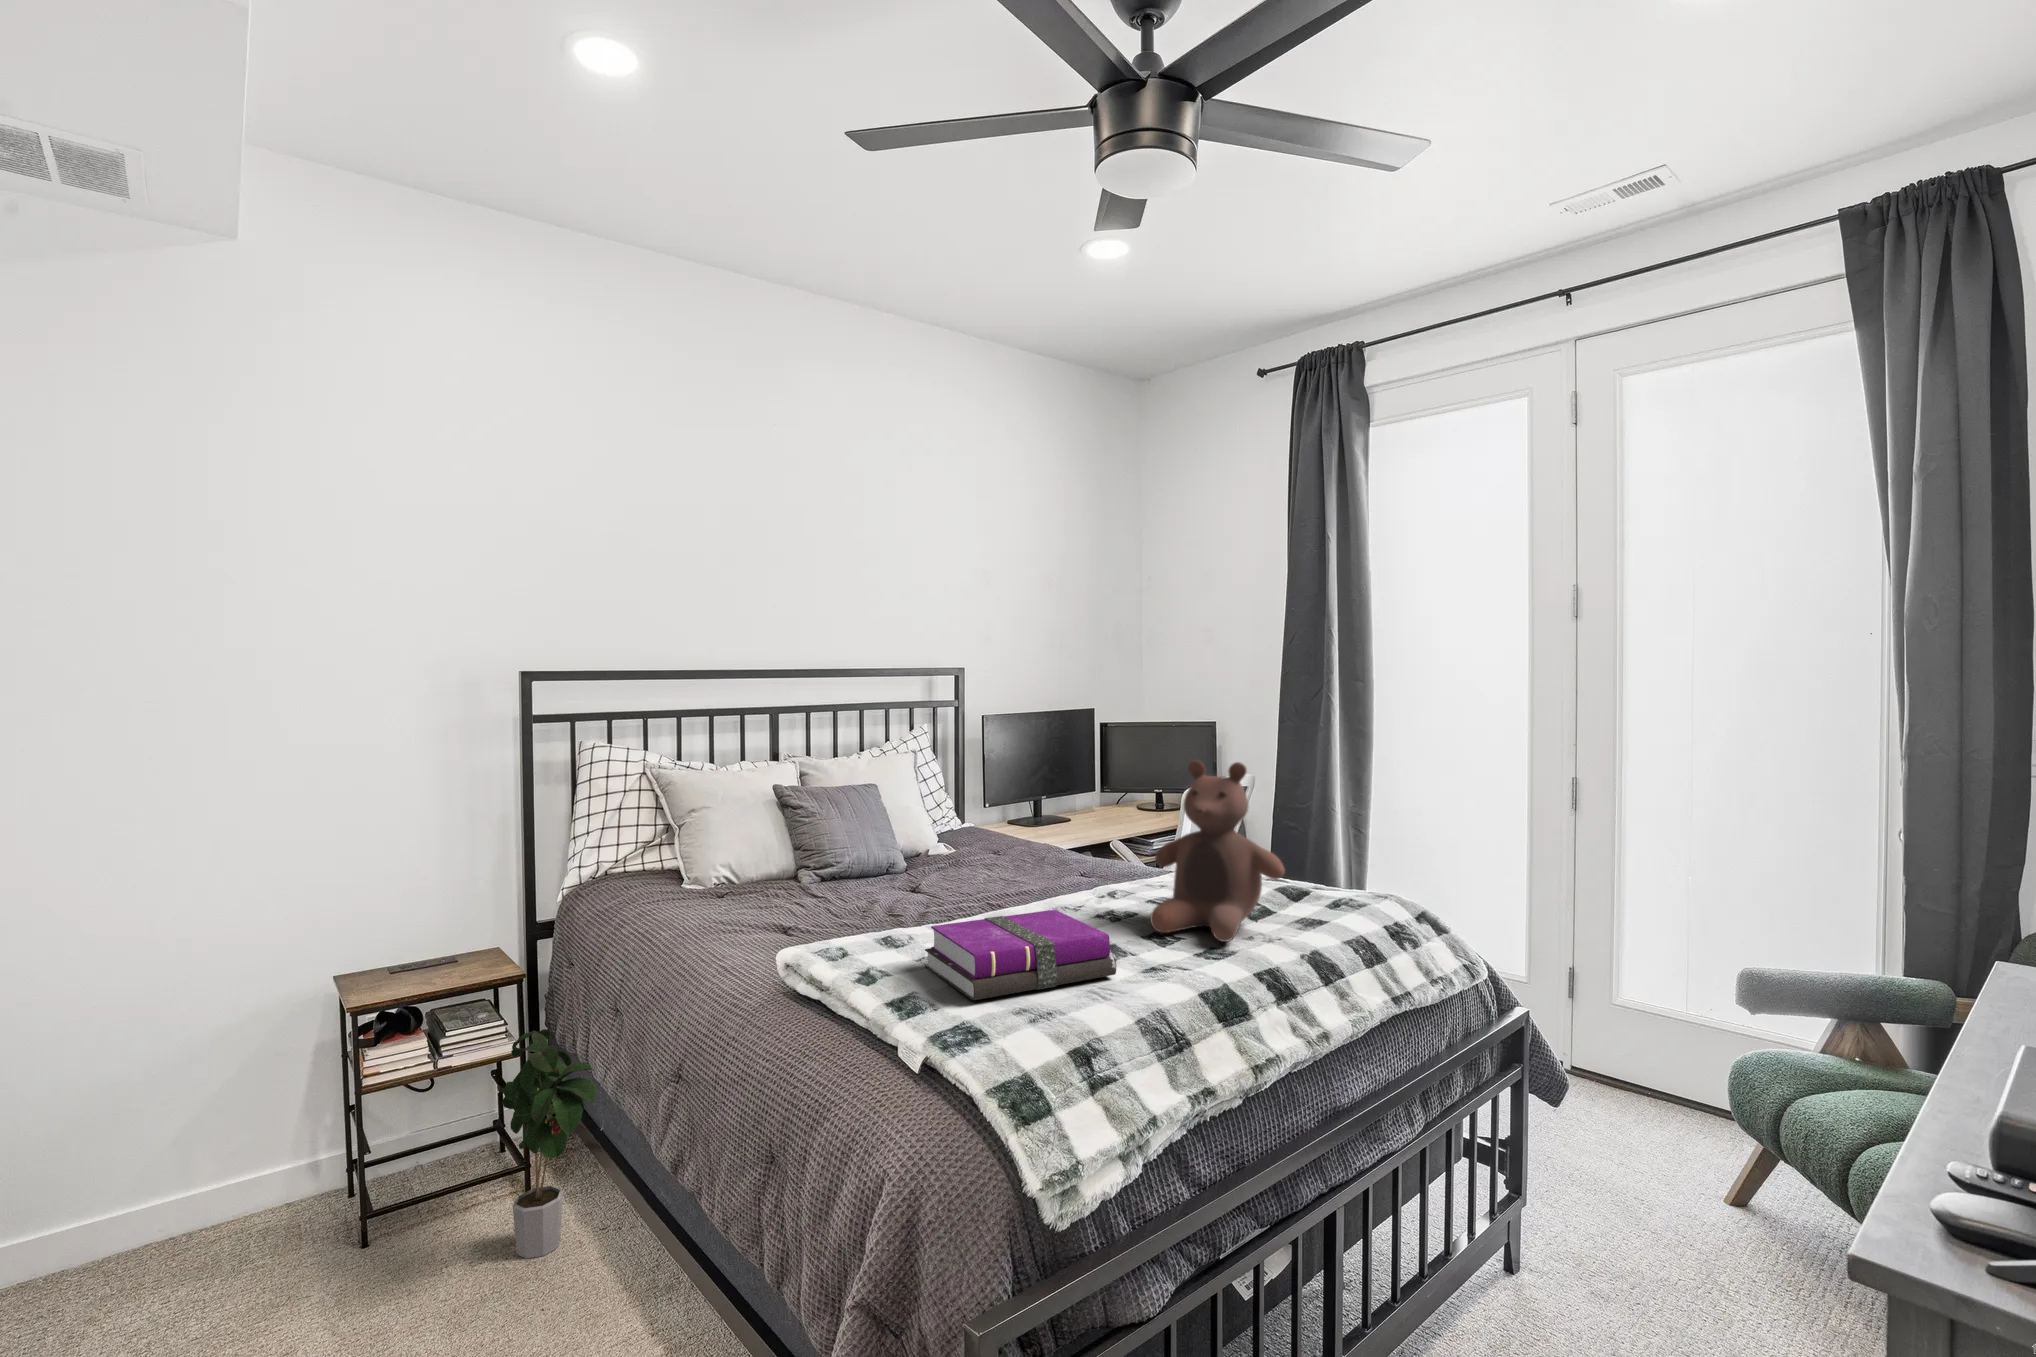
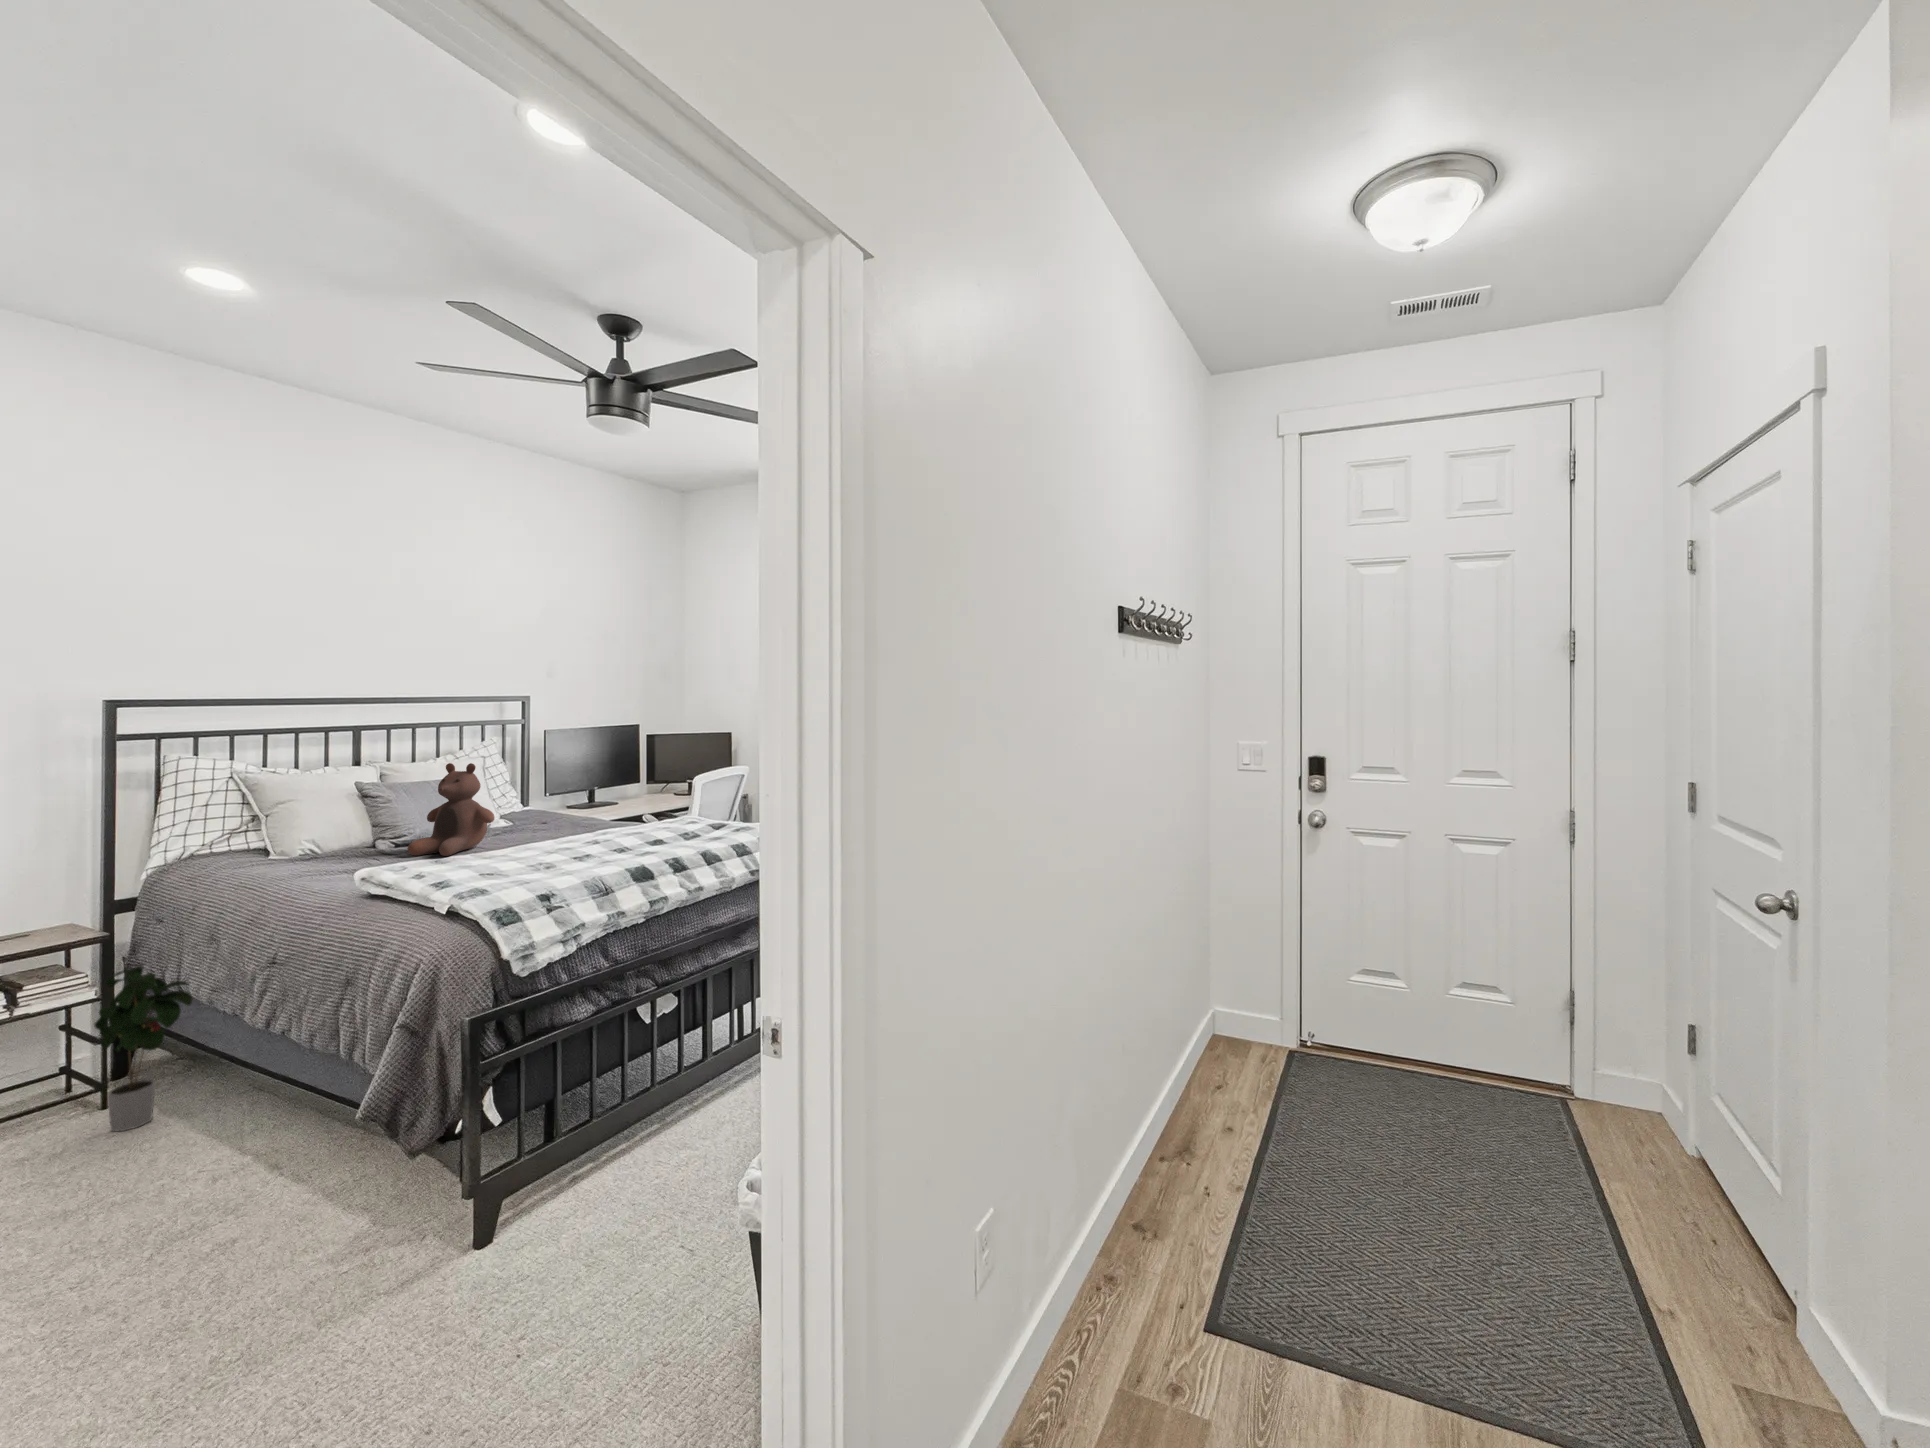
stuffed bear: present [1150,760,1285,942] -> present [408,763,495,856]
notebook: present [925,910,1116,1000] -> none [460,837,581,882]

